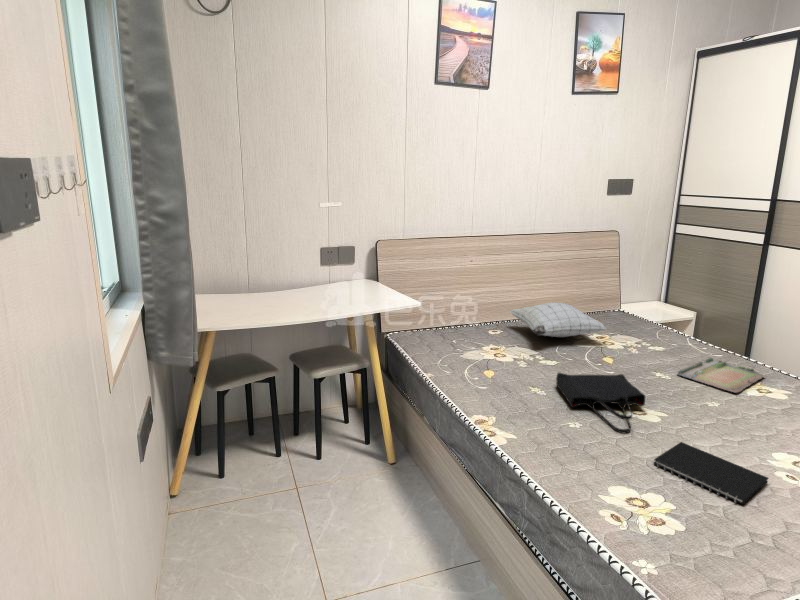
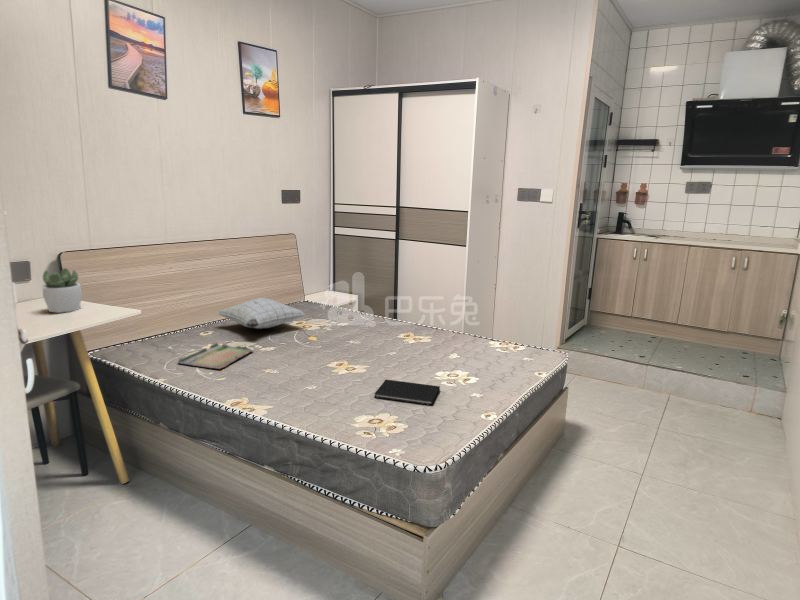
succulent plant: none [349,256,380,296] -> present [43,268,82,313]
tray: present [677,358,764,392] -> present [178,343,252,369]
tote bag: present [556,373,645,433] -> none [283,345,354,384]

